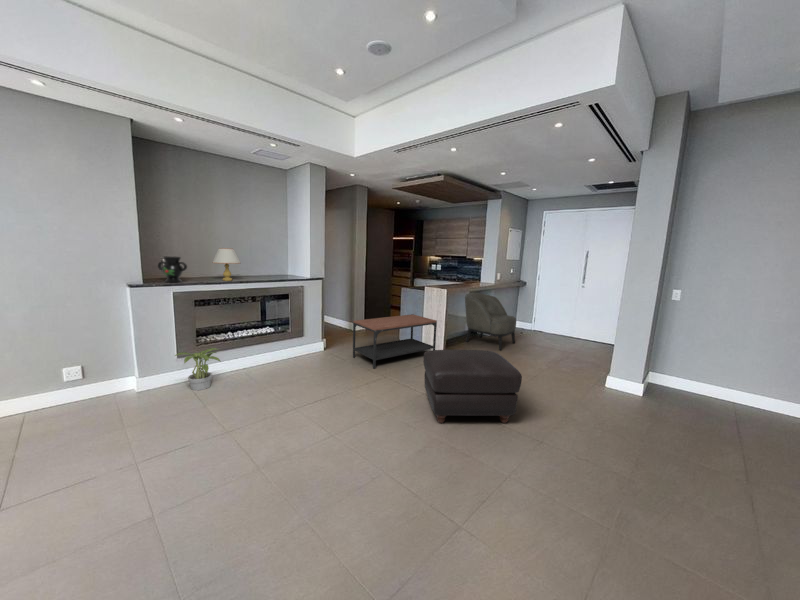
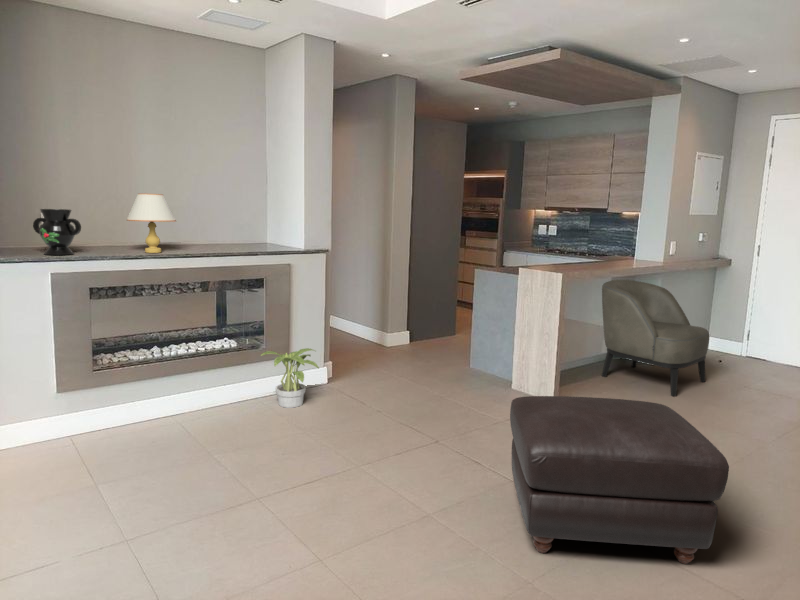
coffee table: present [353,314,437,369] -> none [378,320,543,424]
potted plant: present [175,348,220,390] -> present [262,348,319,408]

